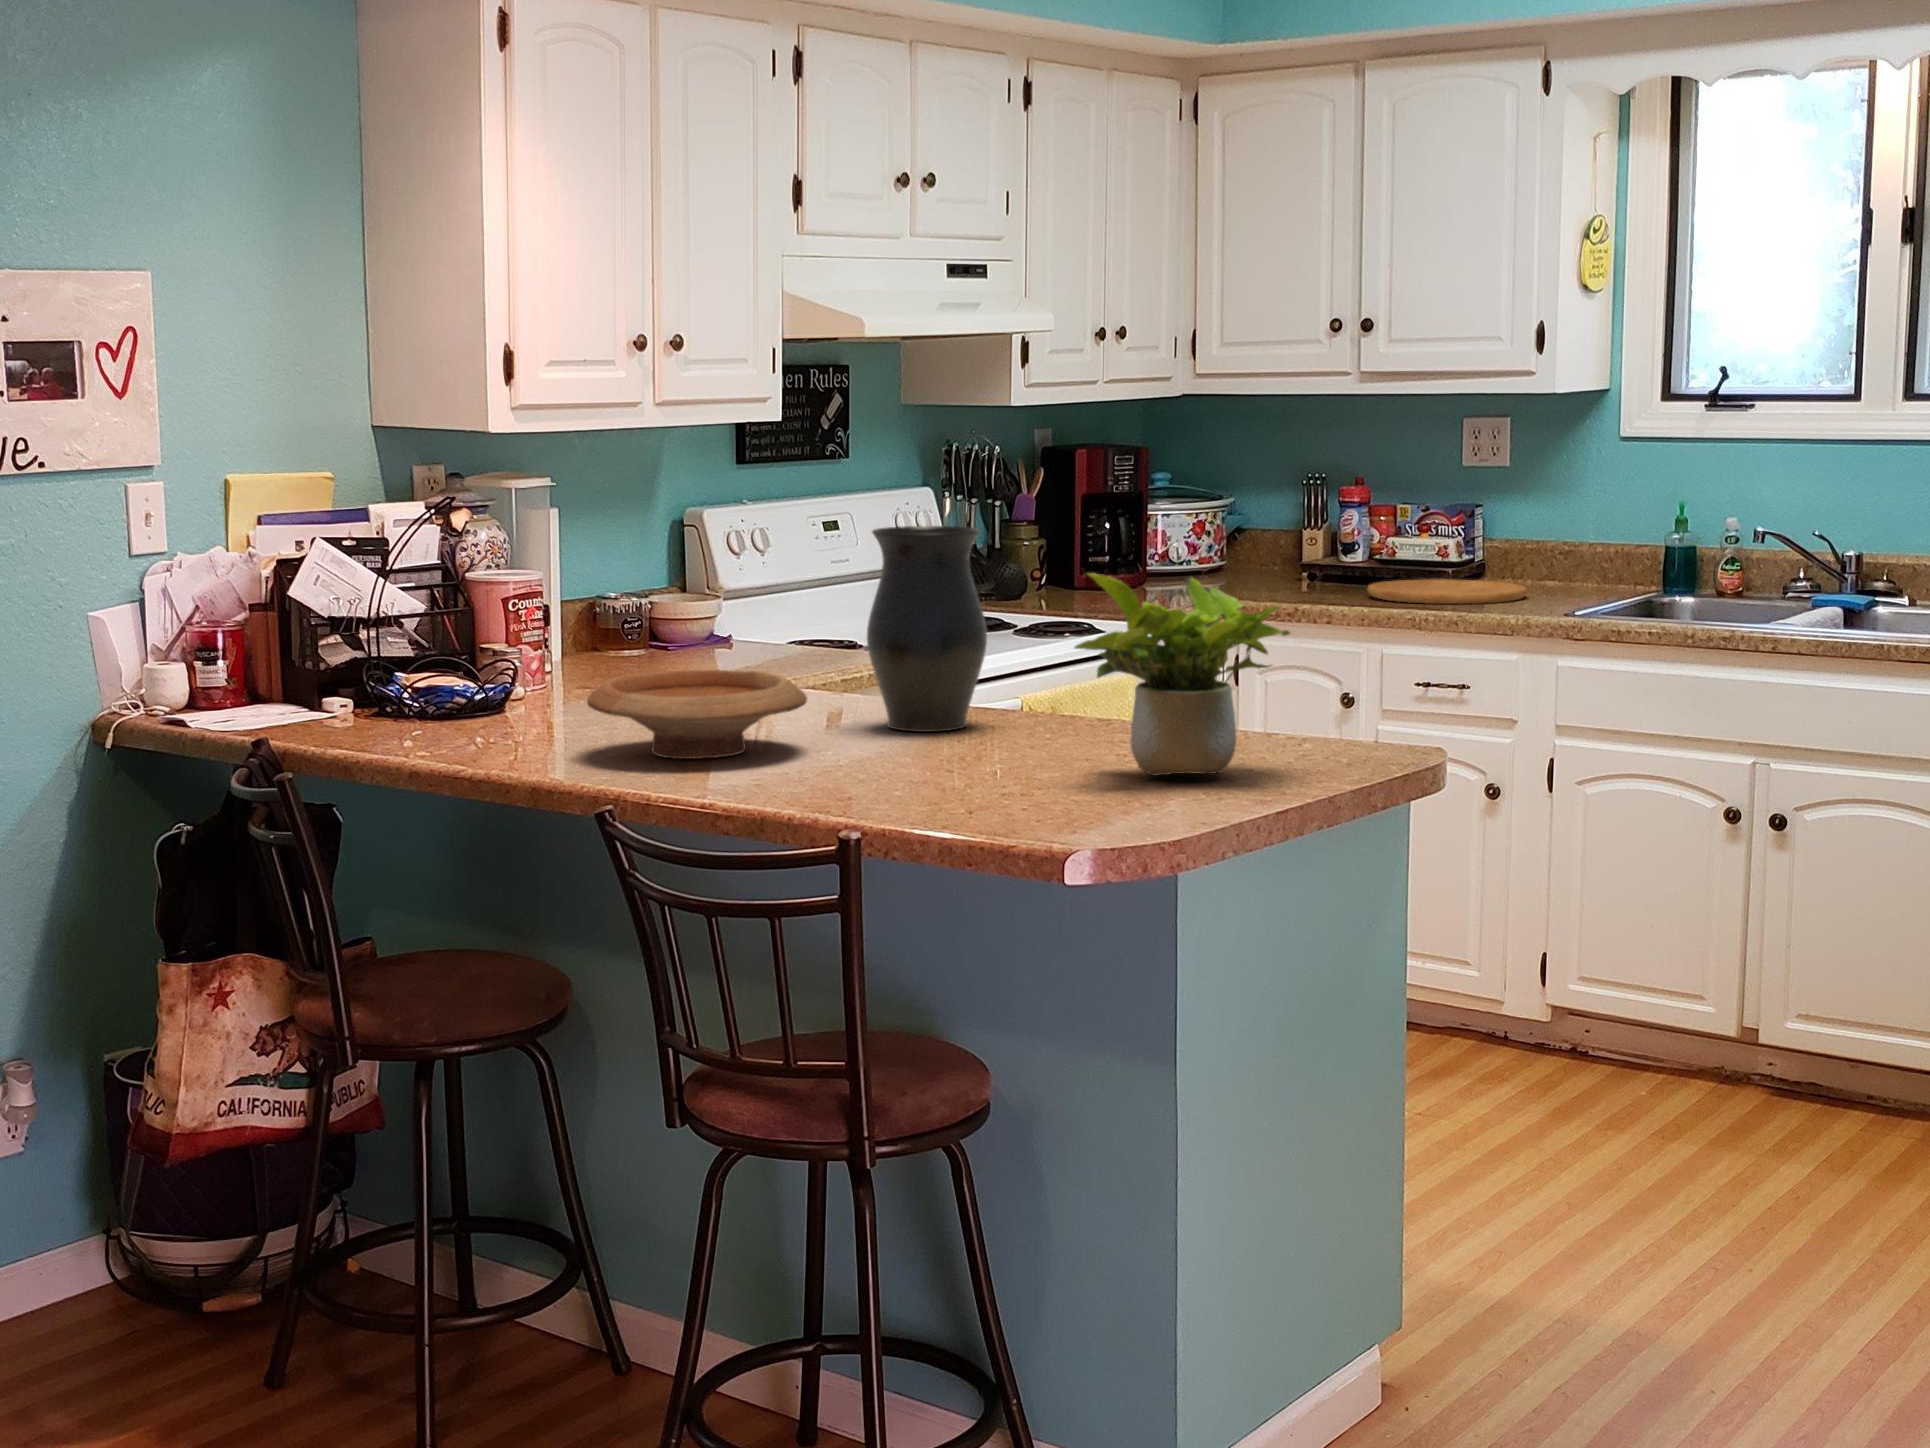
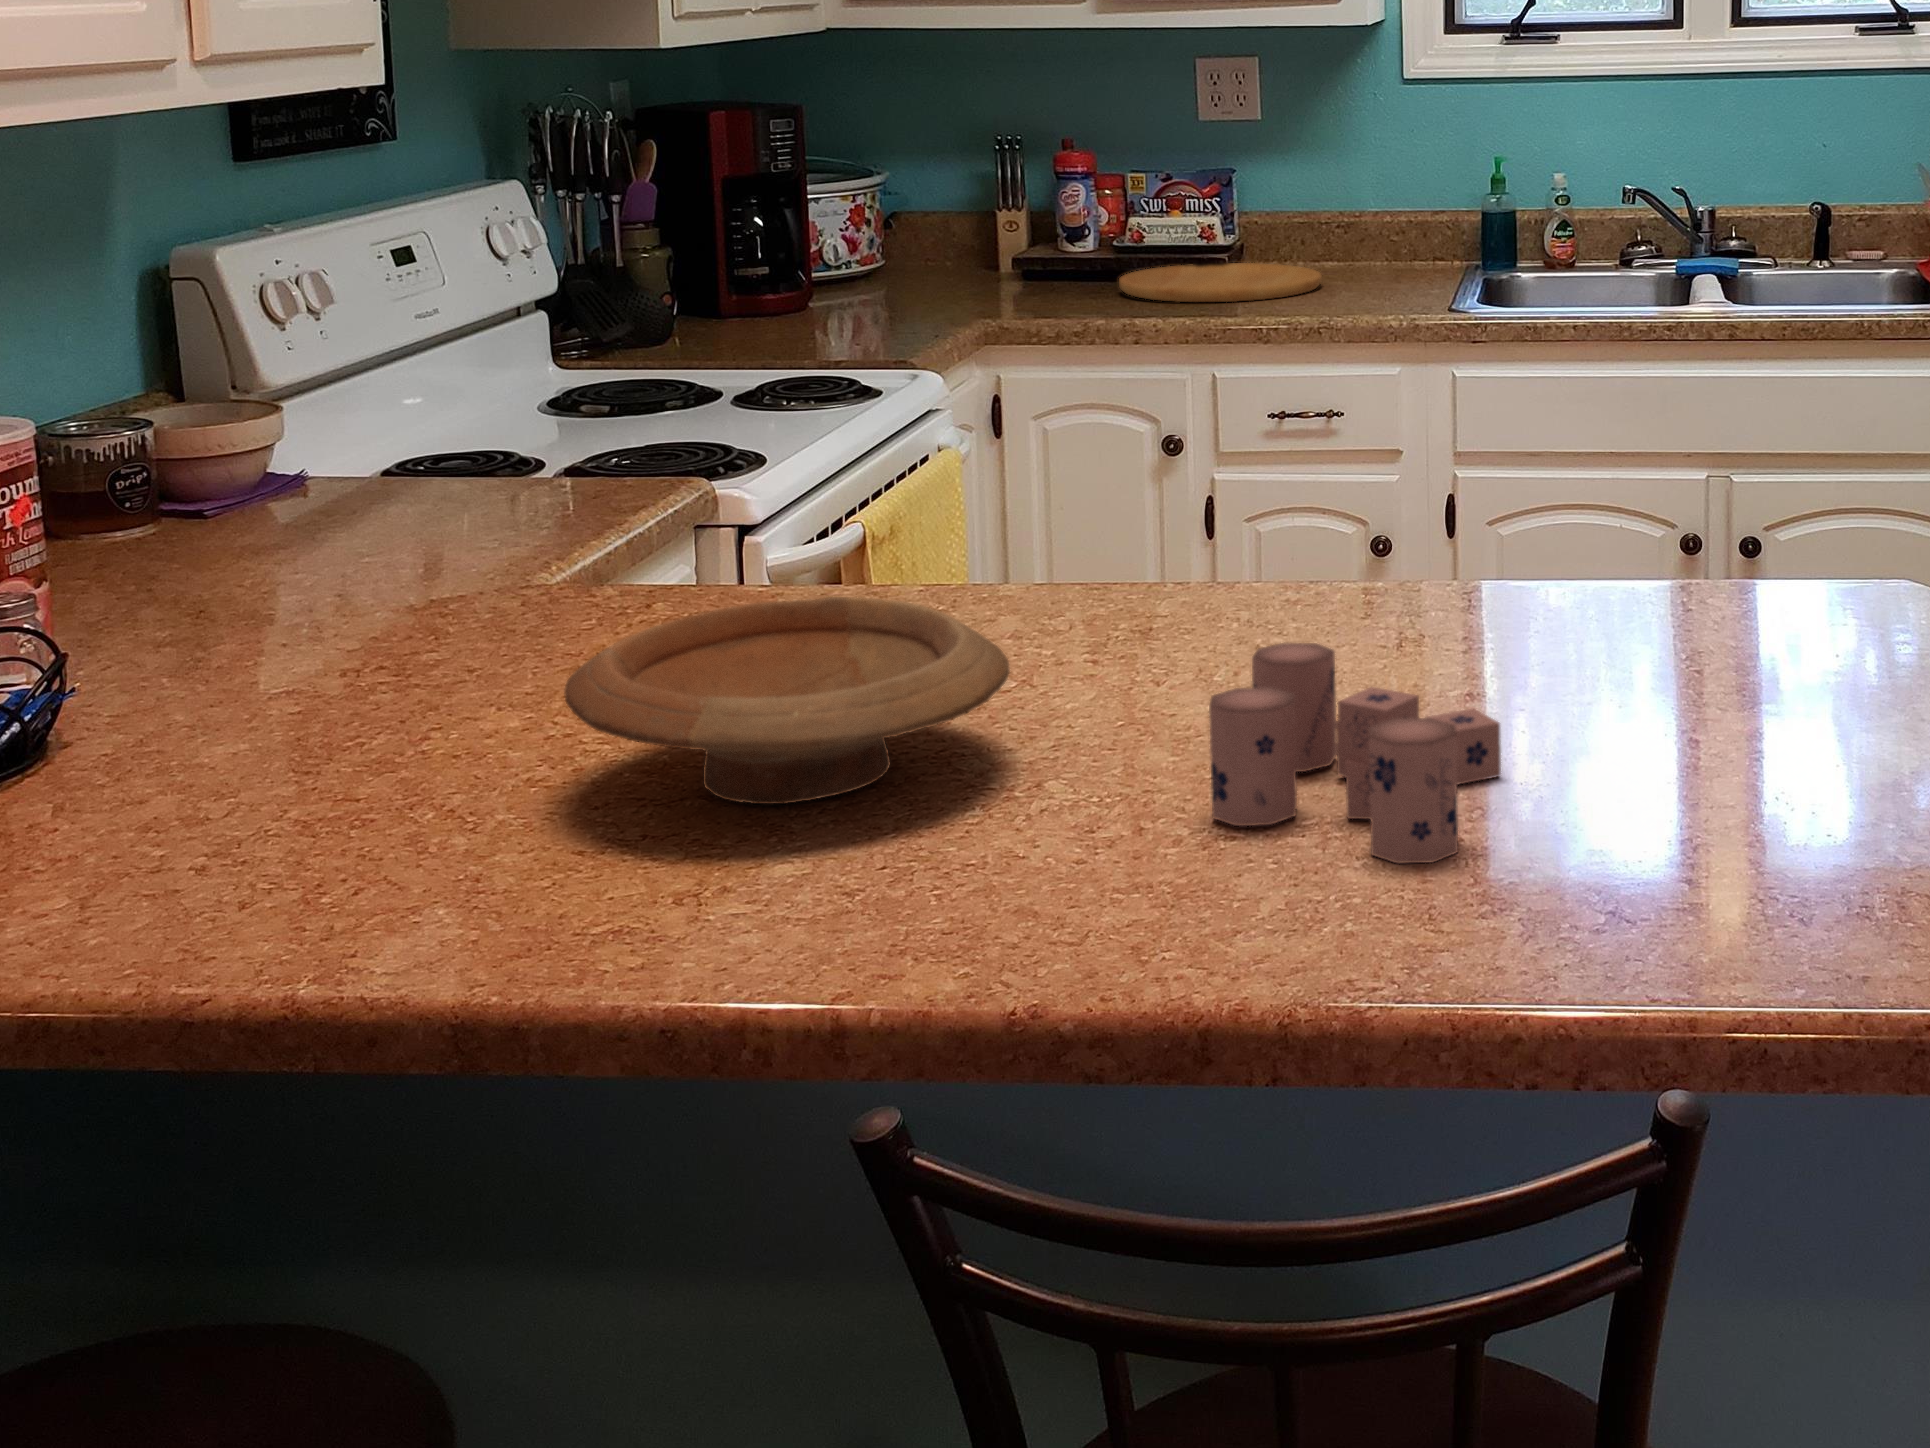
vase: present [867,526,987,732] -> none [961,291,1171,655]
potted plant: present [1074,573,1290,776] -> none [1555,367,1865,705]
candle: none [829,707,995,804] -> present [1209,643,1501,863]

